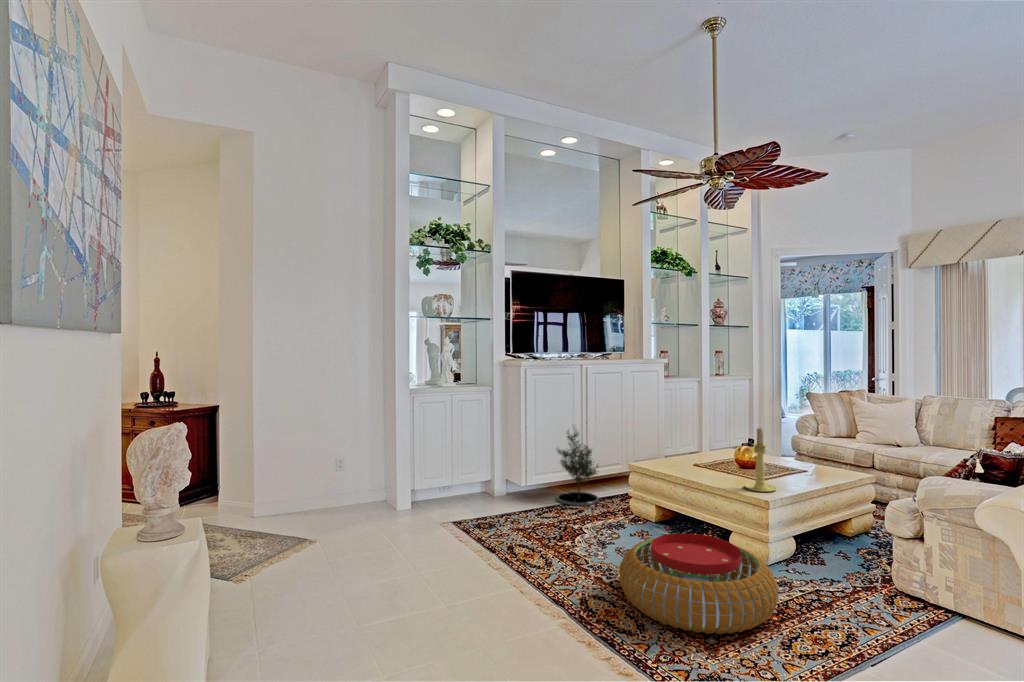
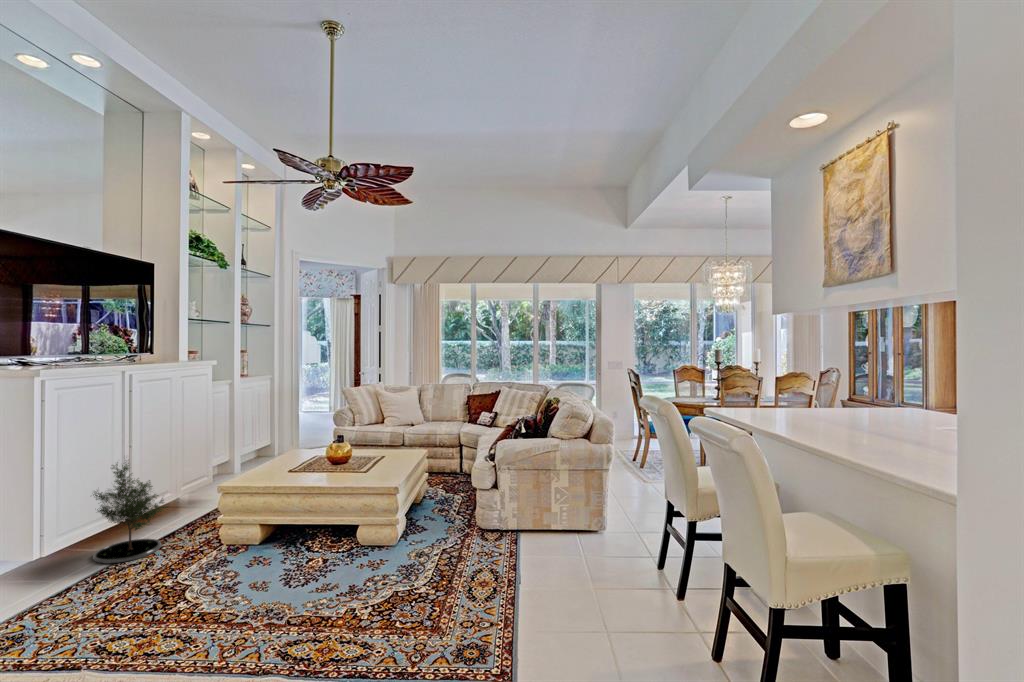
candle holder: present [744,428,777,492] -> none [368,424,396,482]
pouf: present [619,533,778,634] -> none [303,533,452,633]

